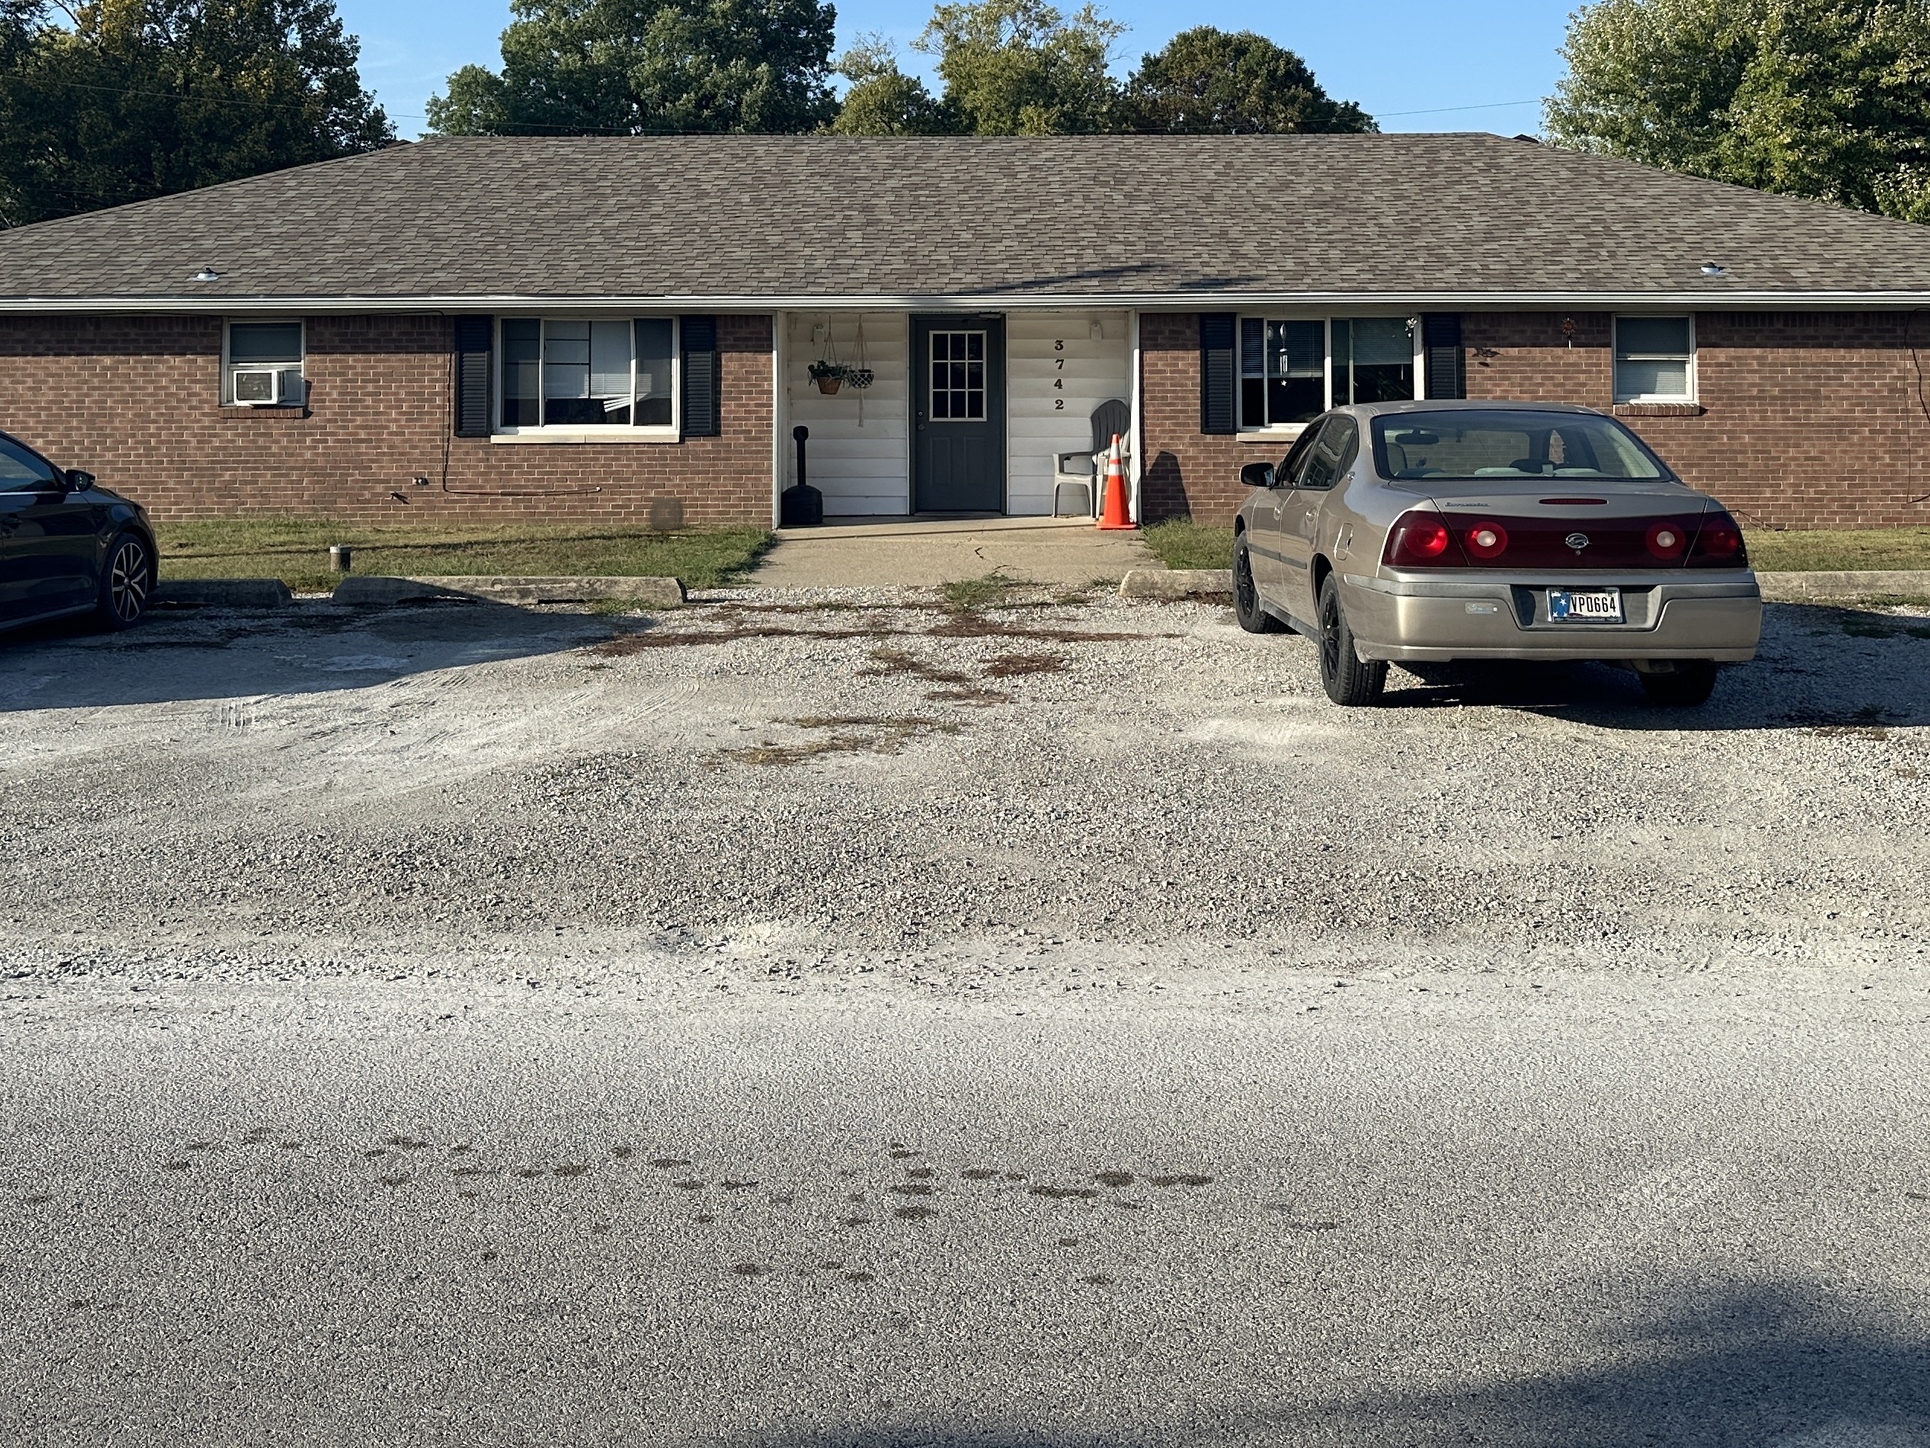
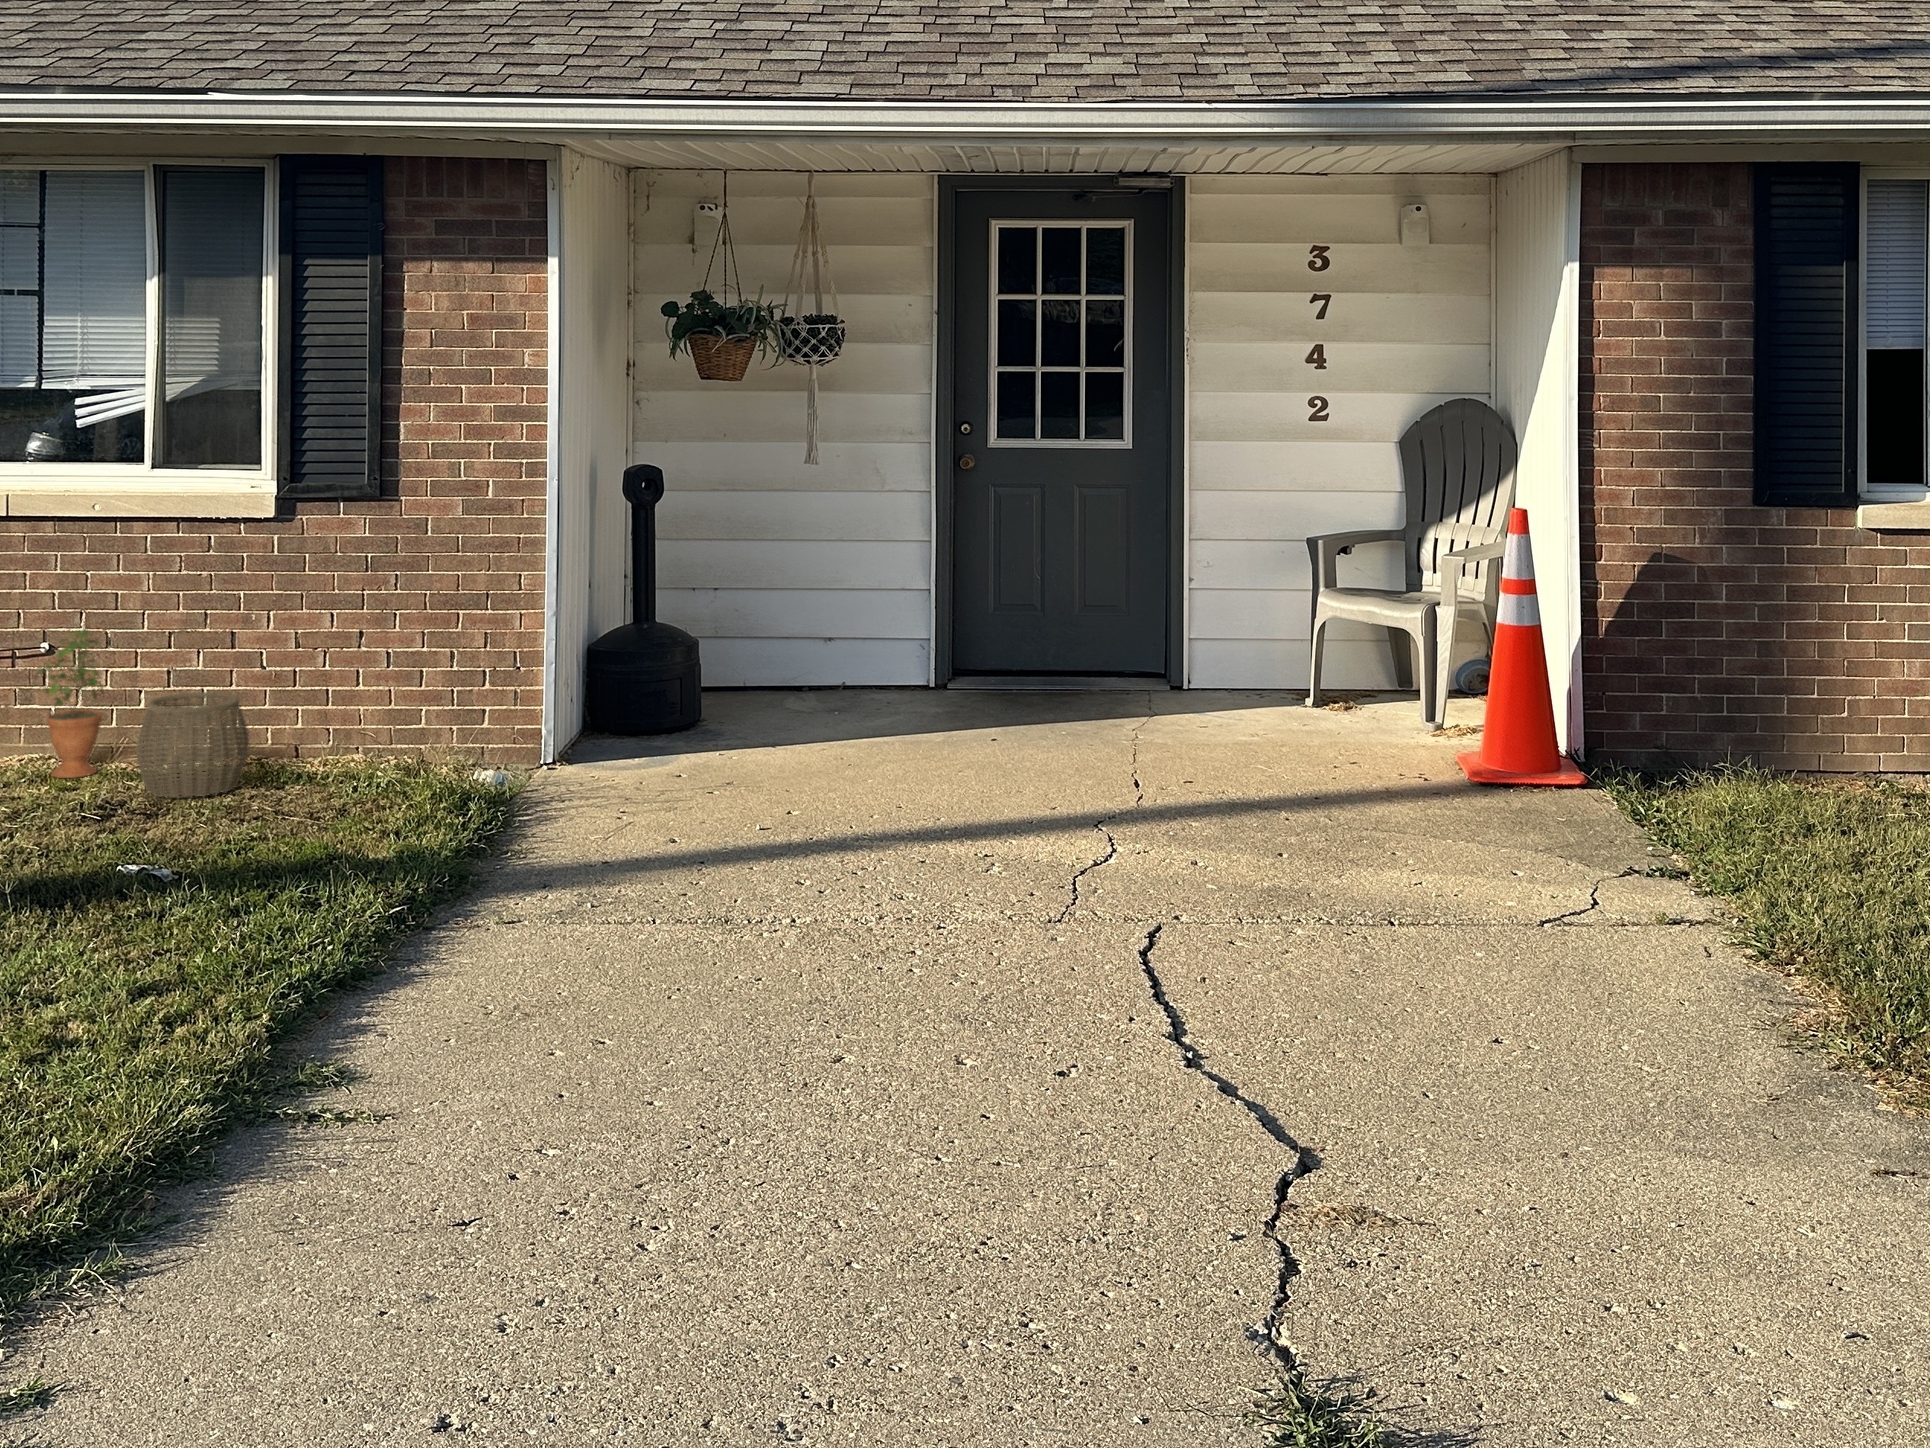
potted plant: none [608,477,630,528] -> present [35,628,104,778]

